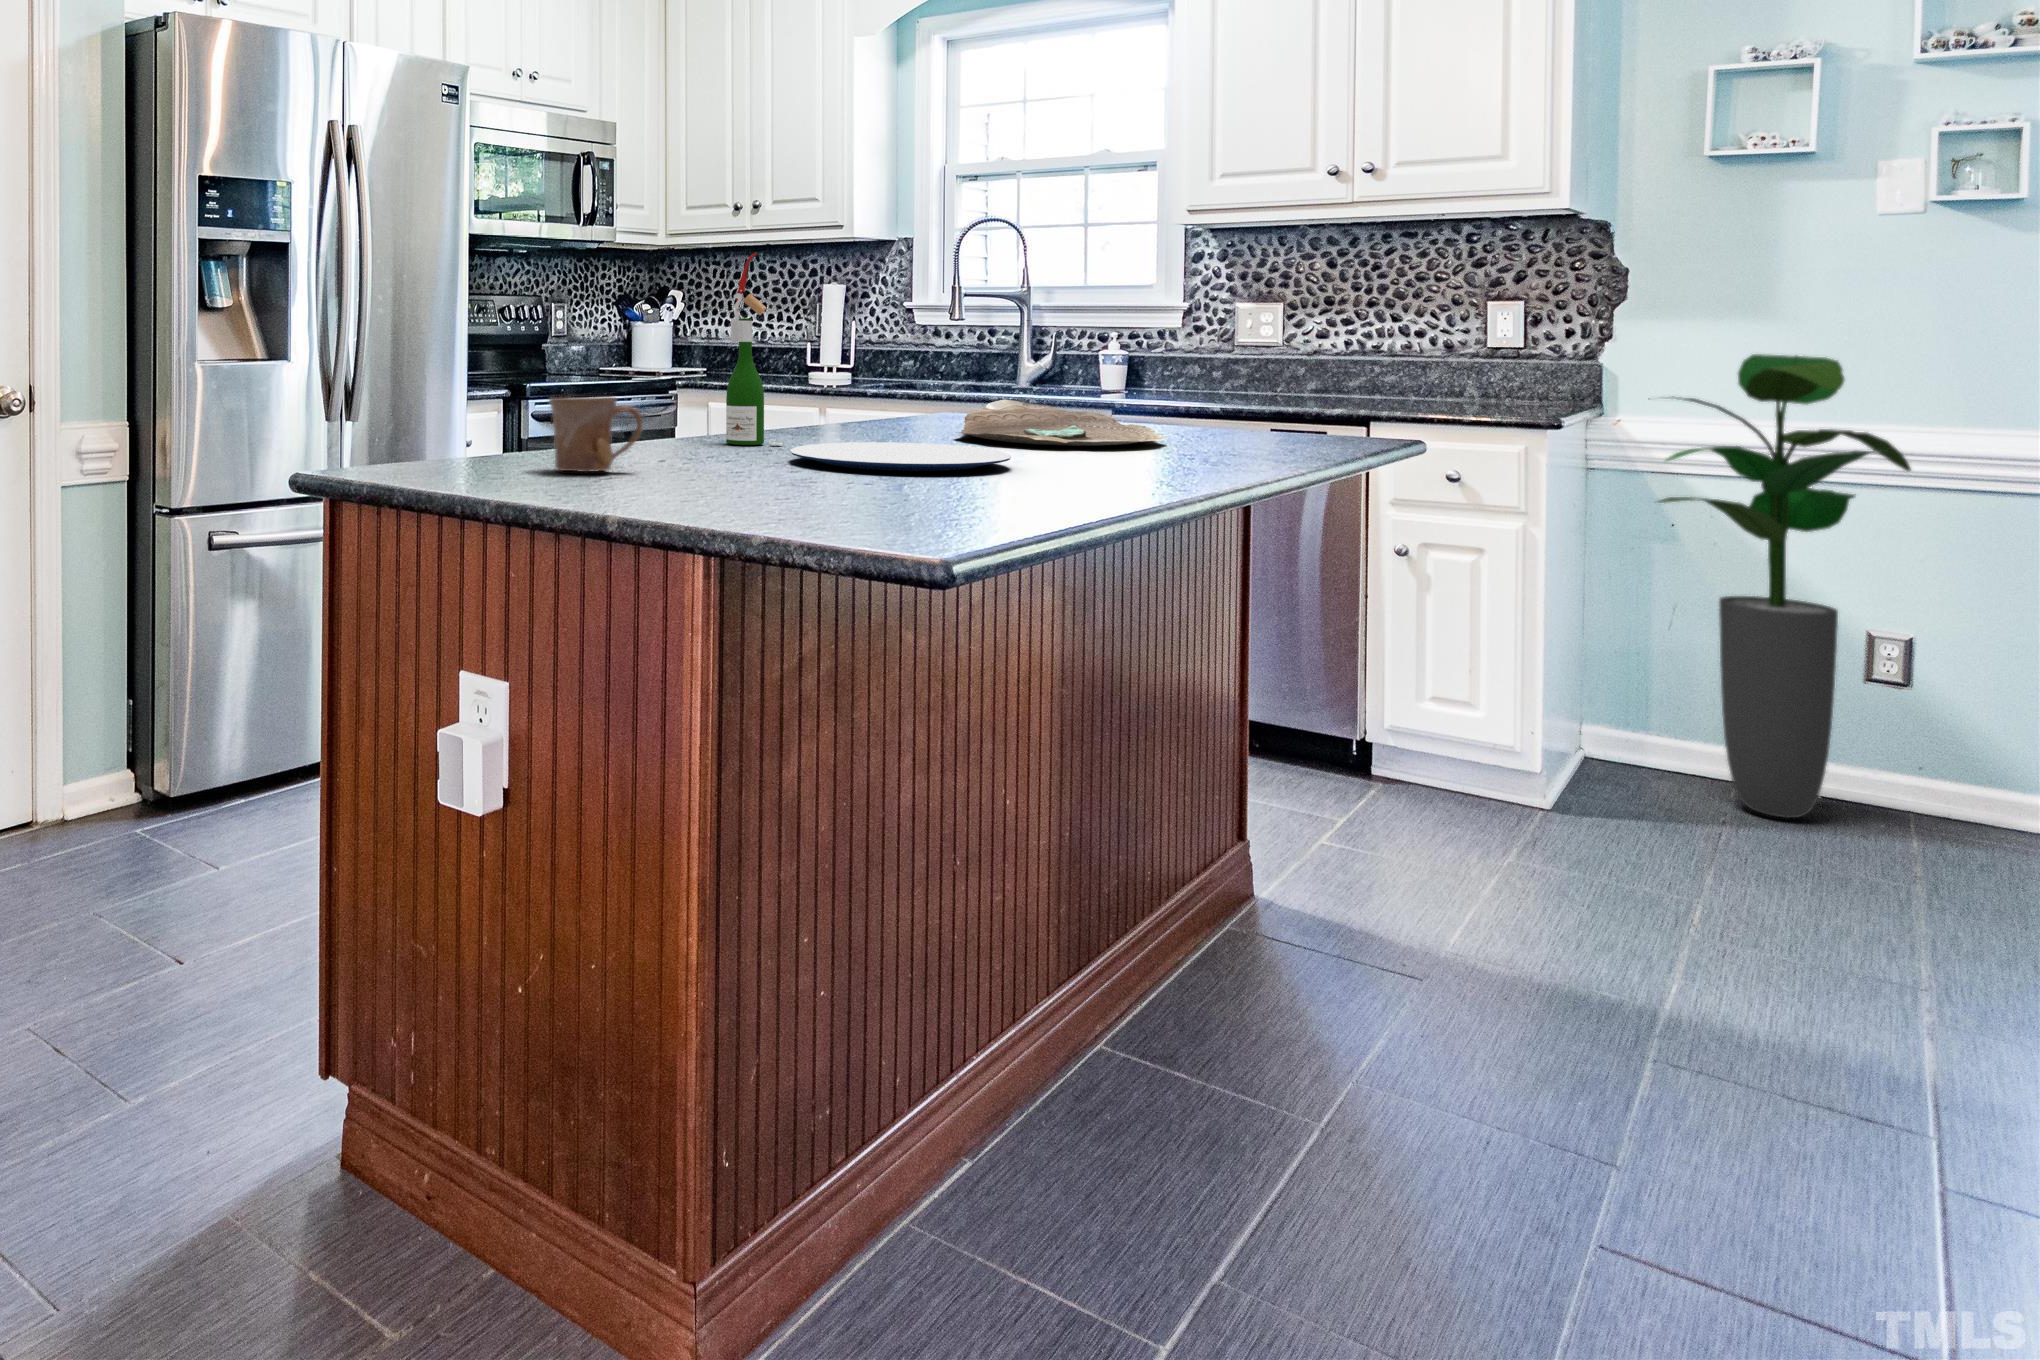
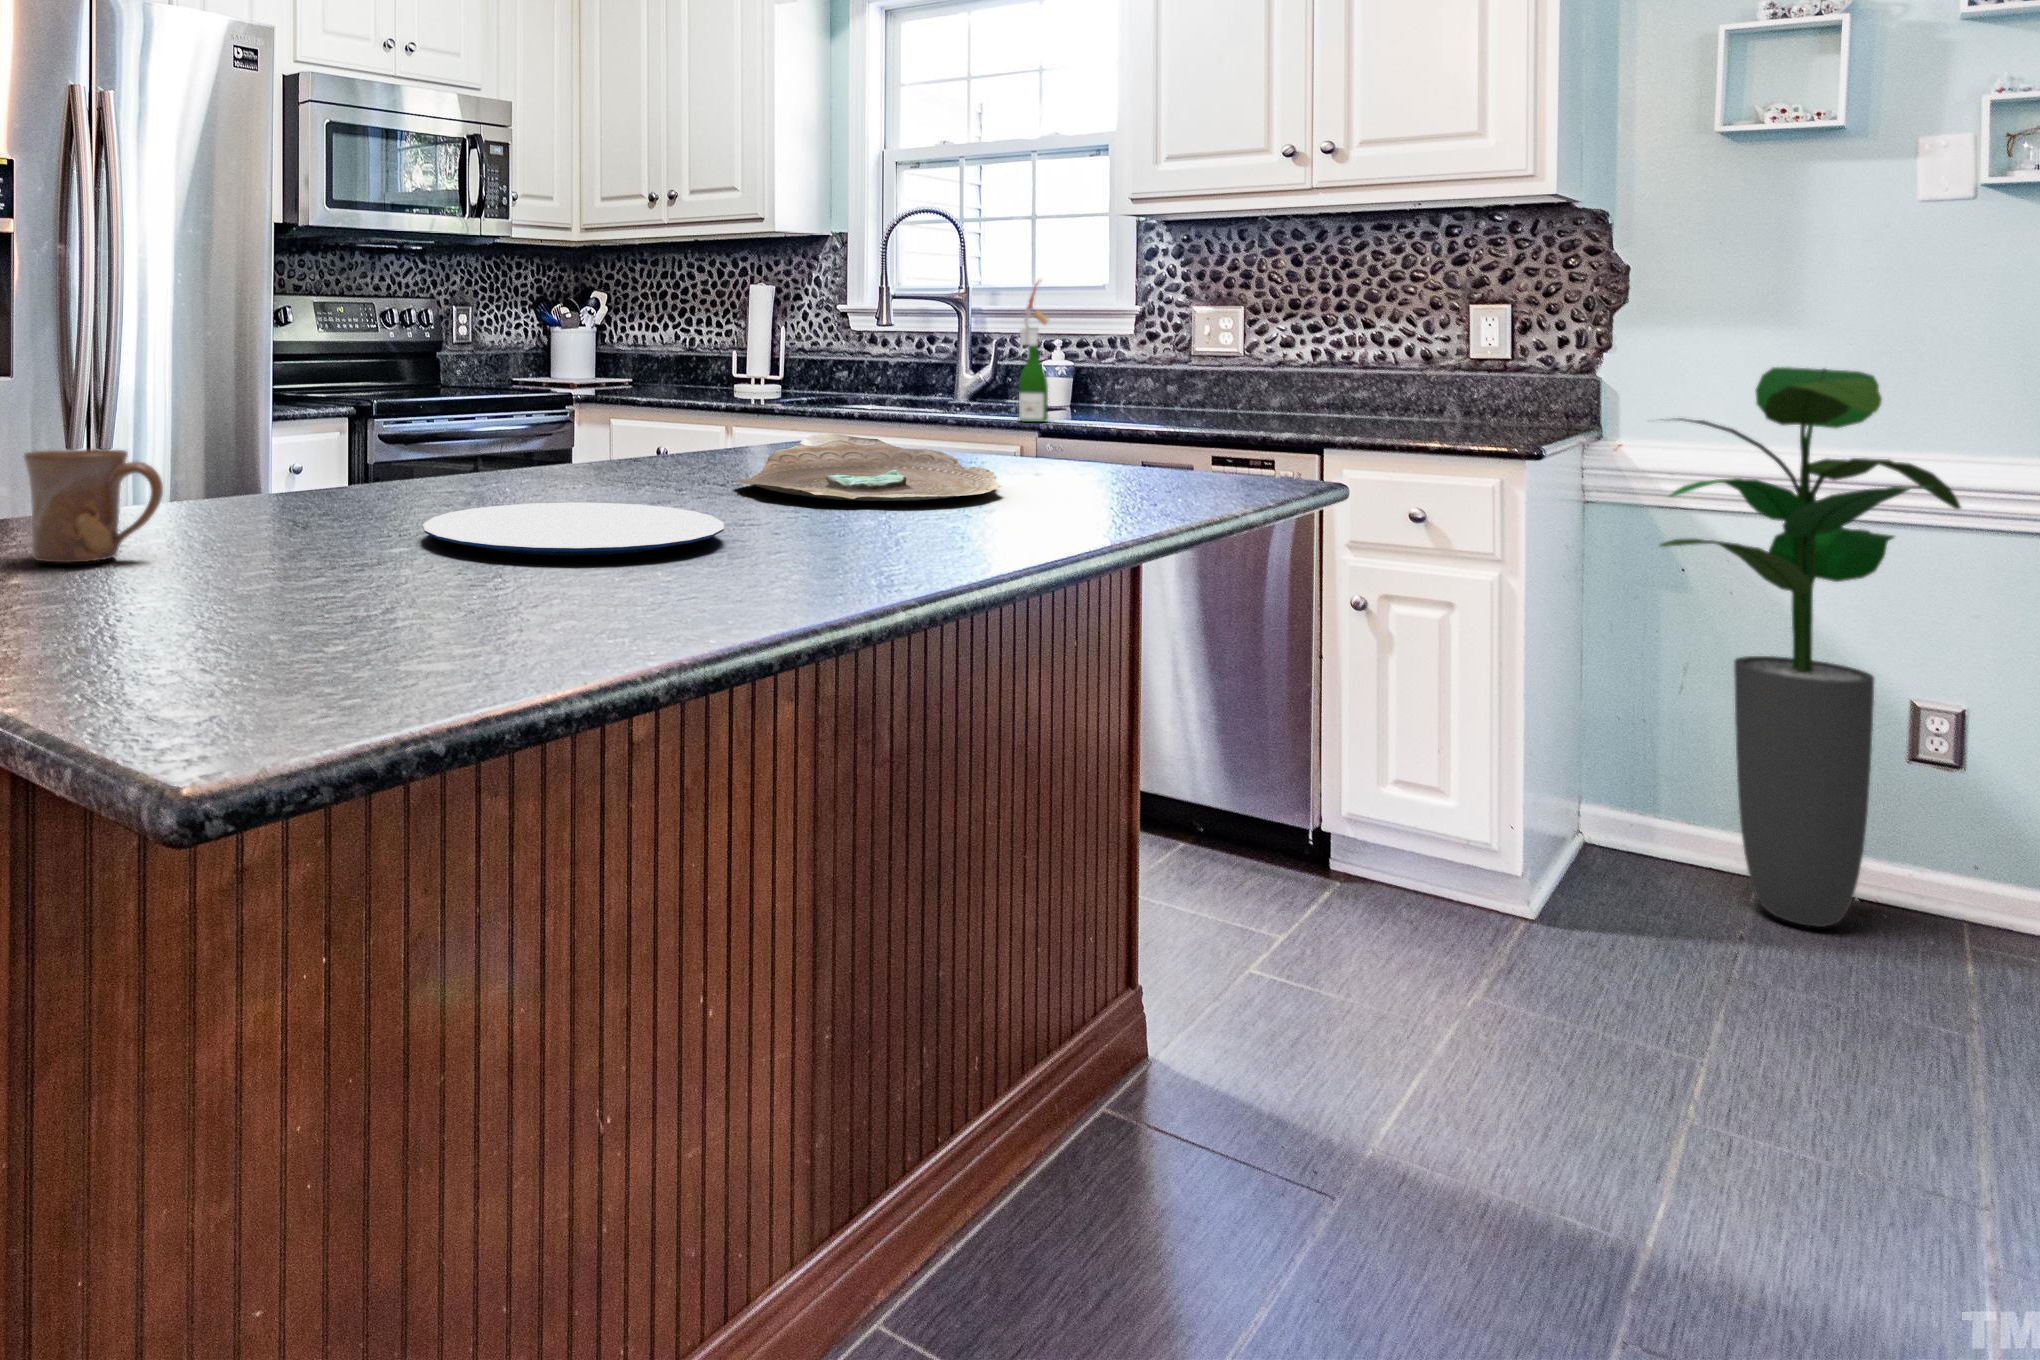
wine bottle: present [726,252,782,445] -> present [1018,282,1049,422]

